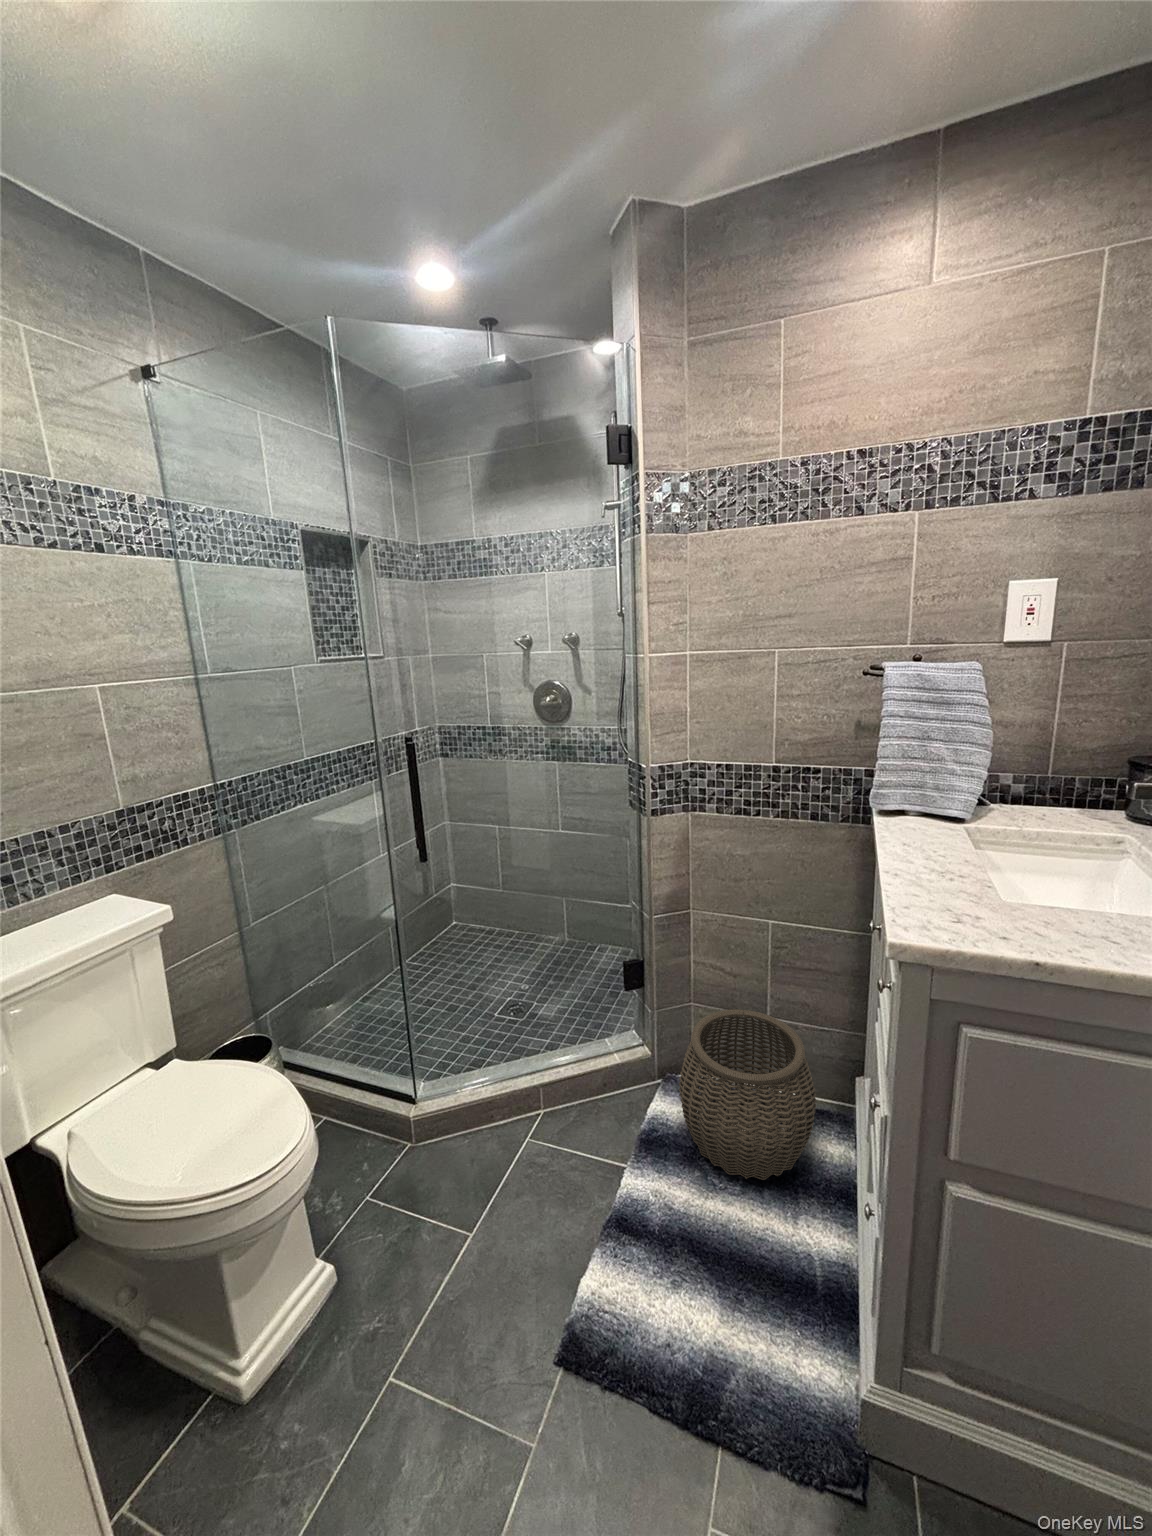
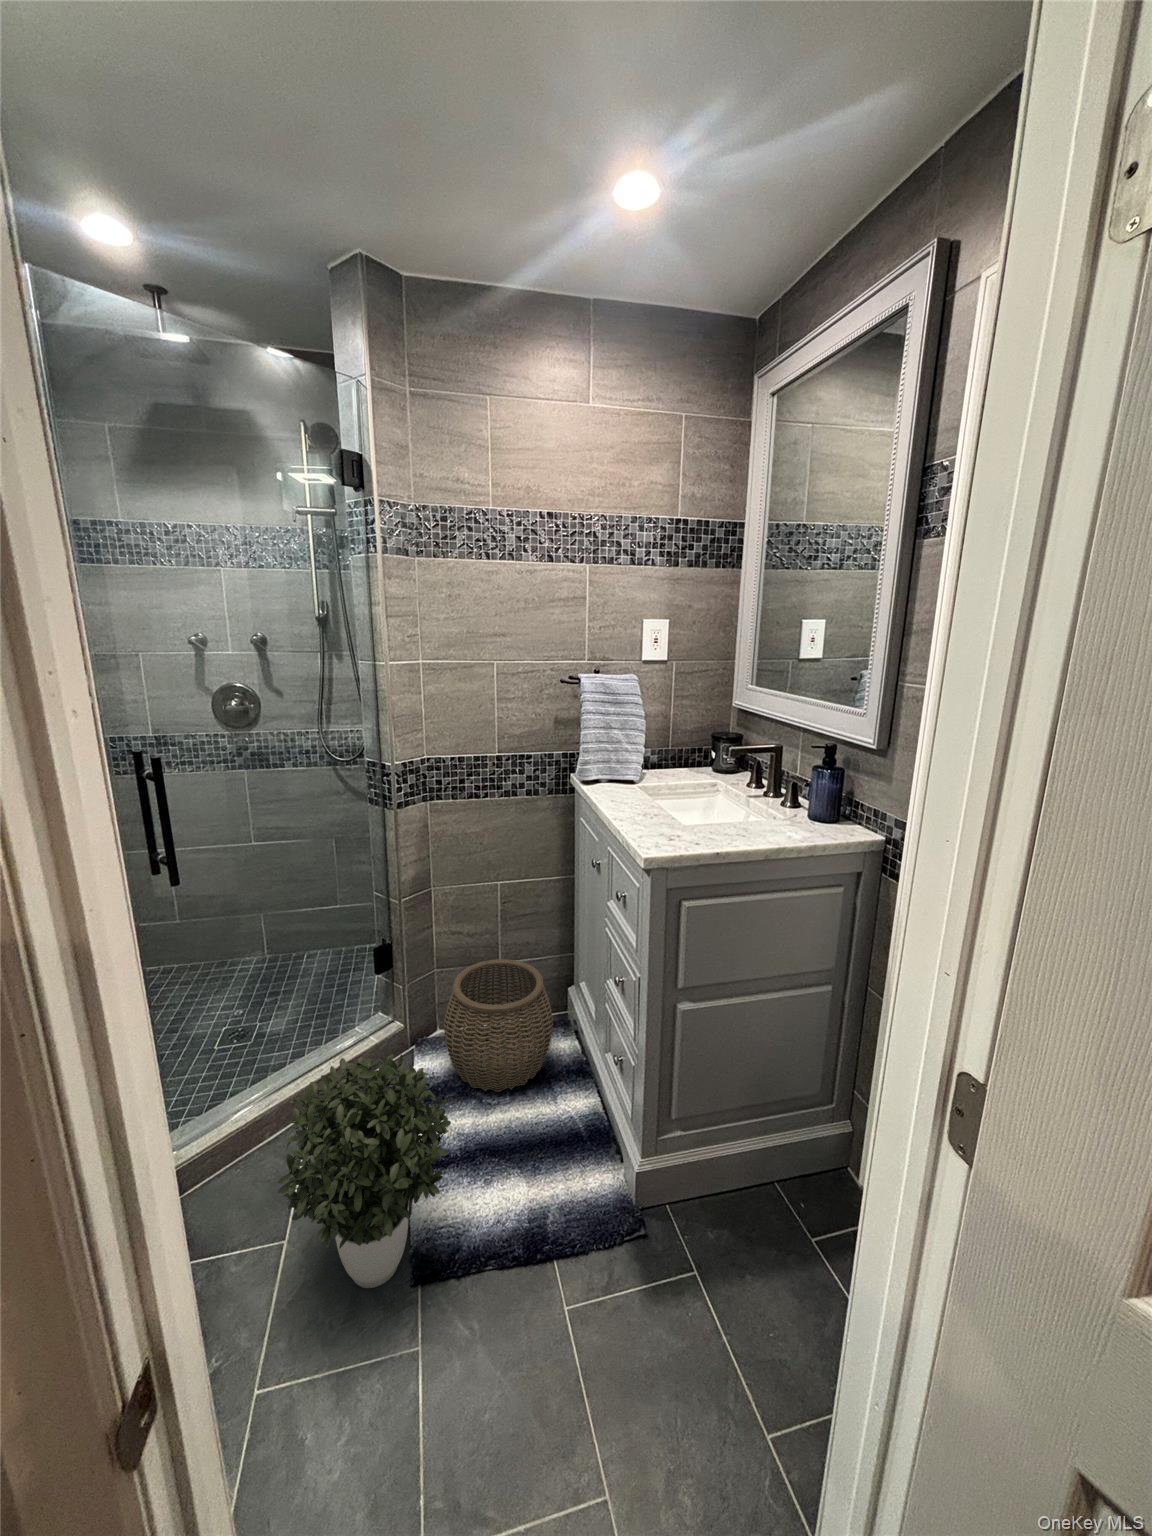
potted plant: none [420,1073,610,1339] -> present [278,1054,451,1288]

